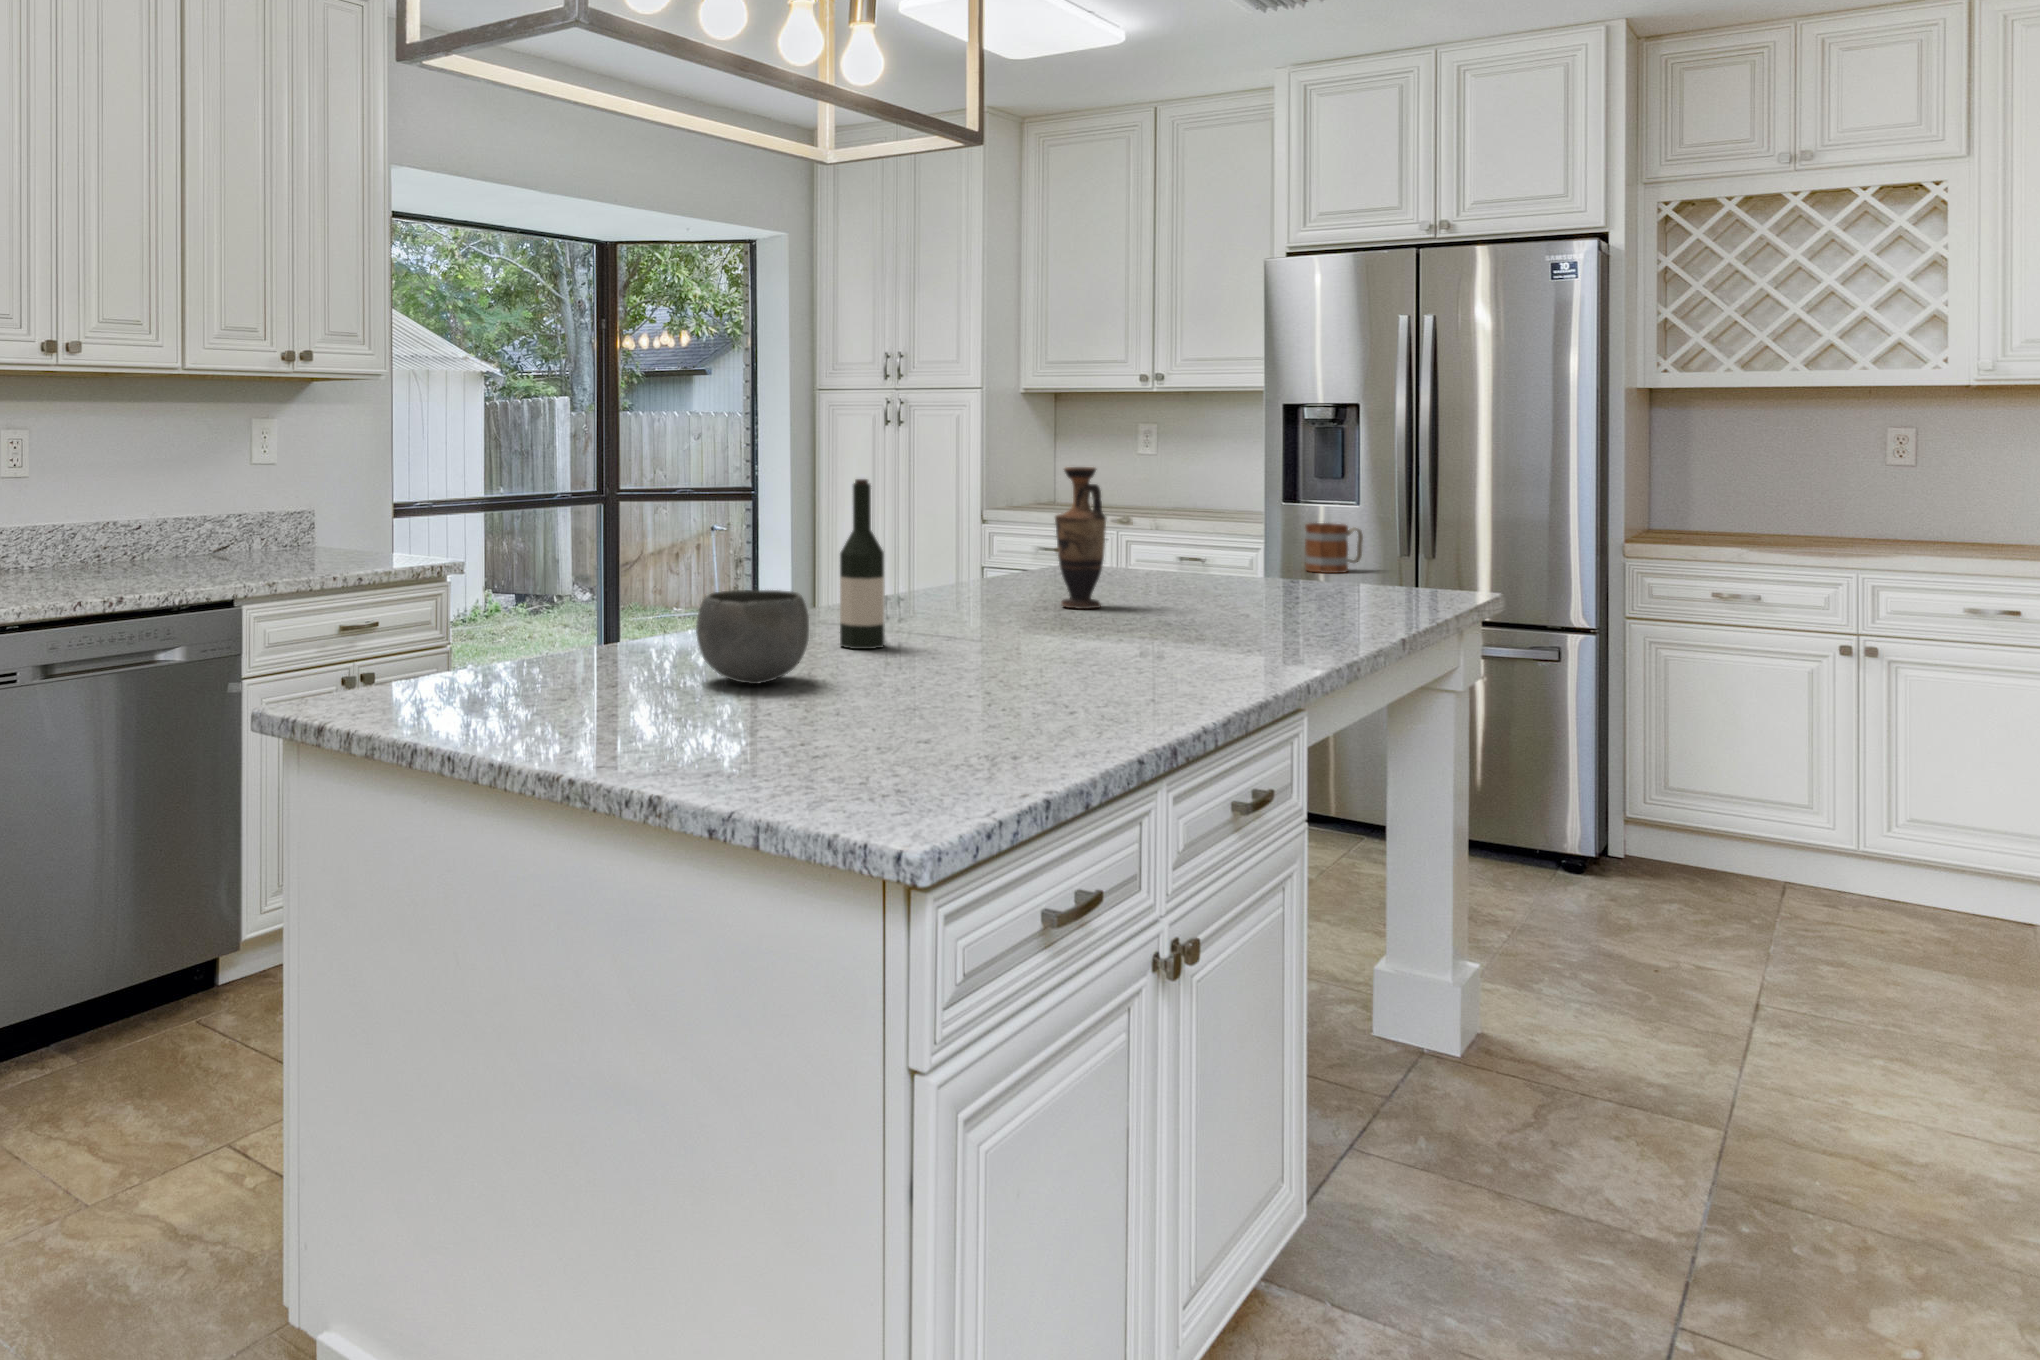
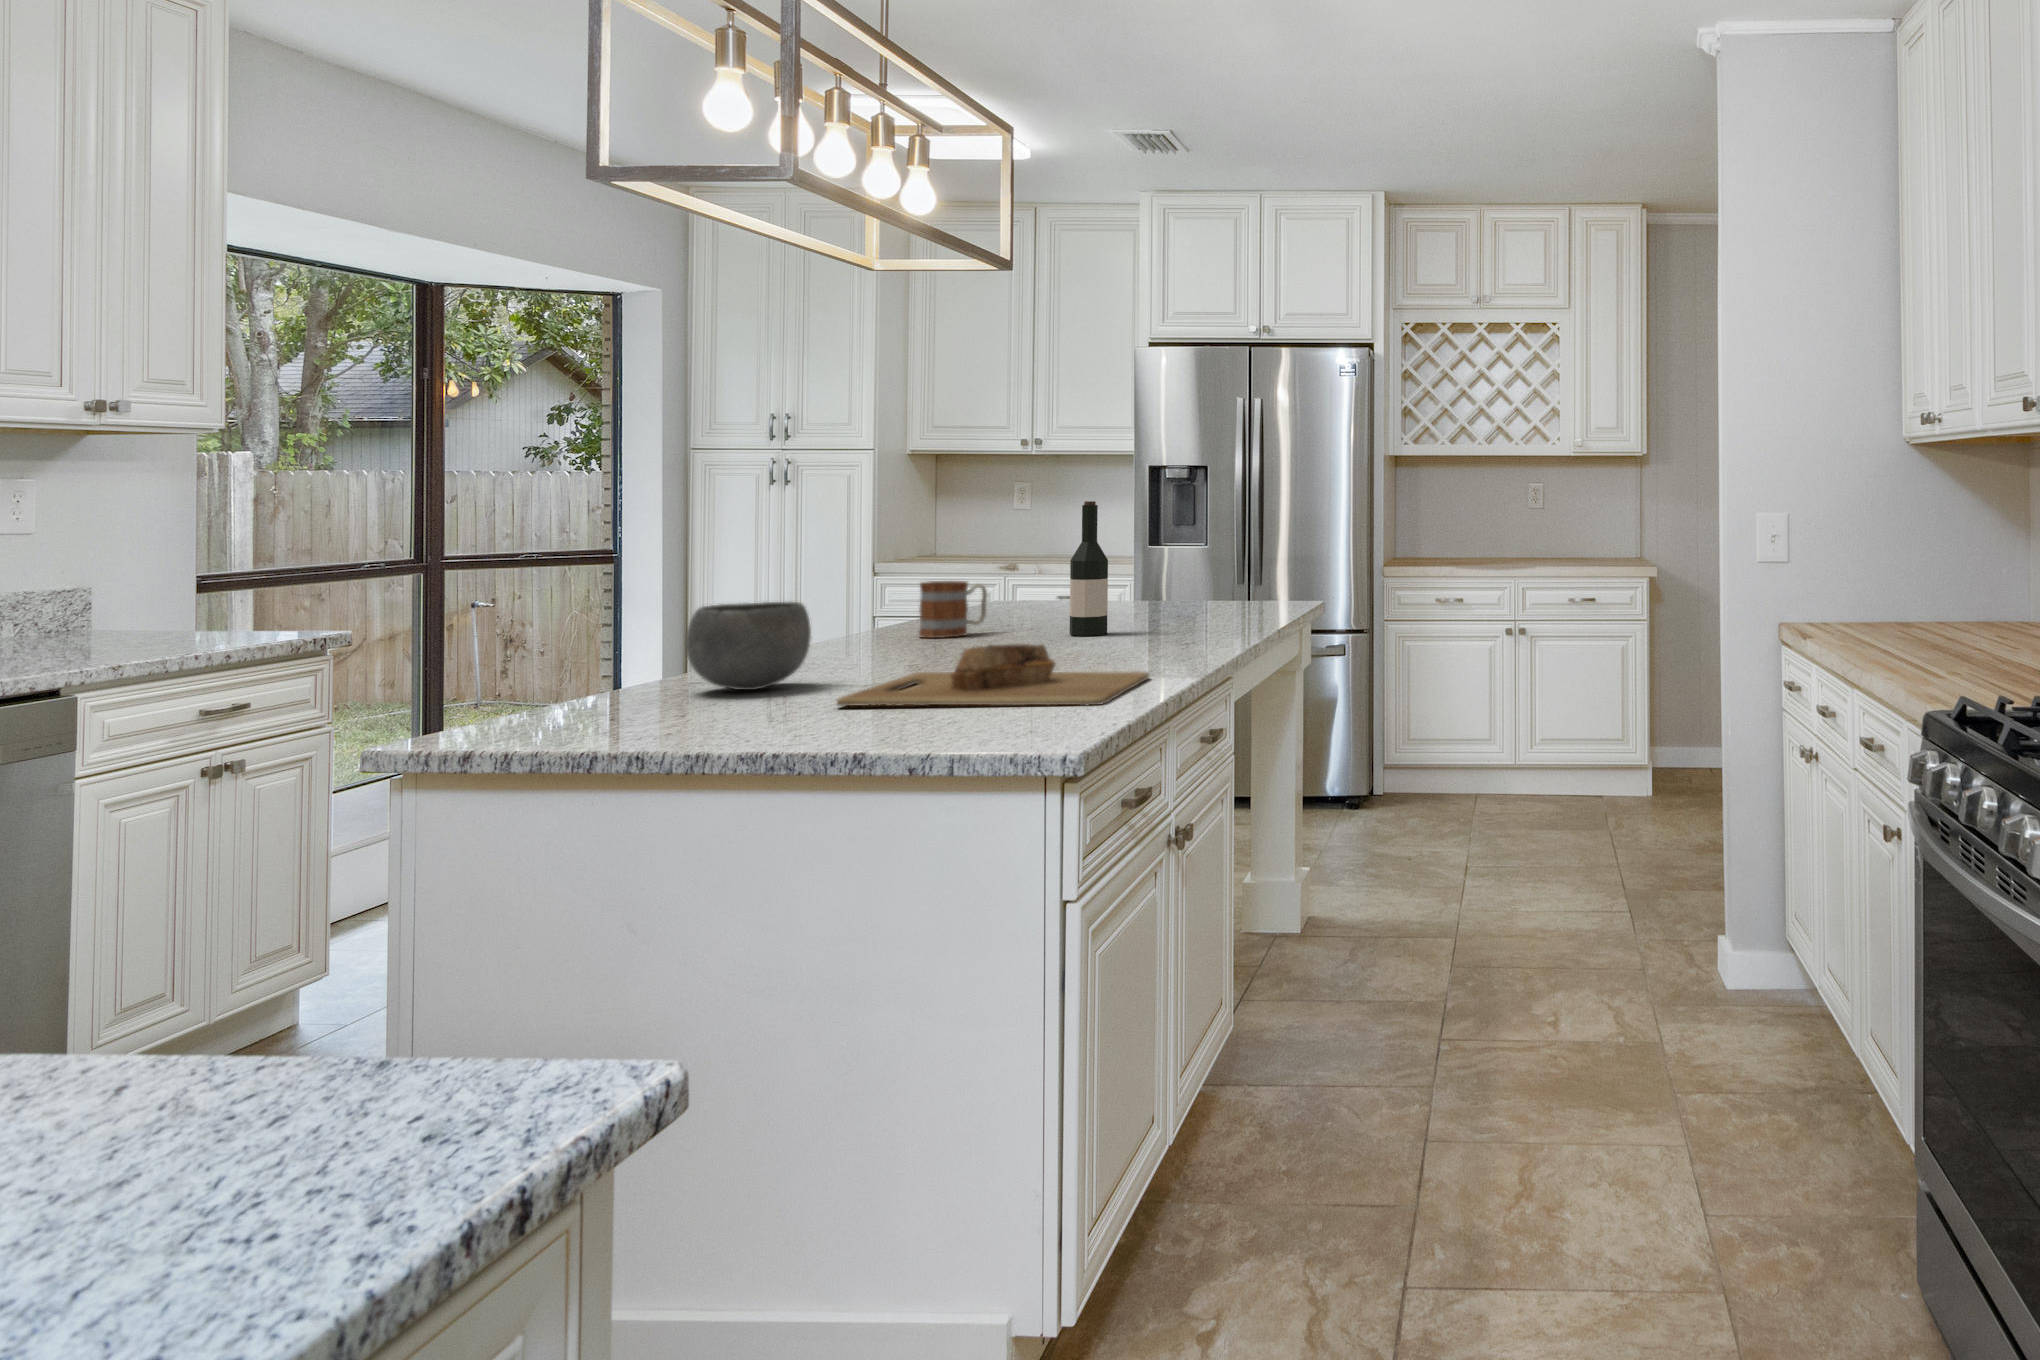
vase: present [1055,467,1106,609] -> none [993,503,1039,624]
wine bottle: present [840,479,885,649] -> present [1070,501,1108,636]
mug: present [1305,523,1363,573] -> present [919,581,987,638]
cutting board: none [805,667,1164,761] -> present [837,644,1150,706]

